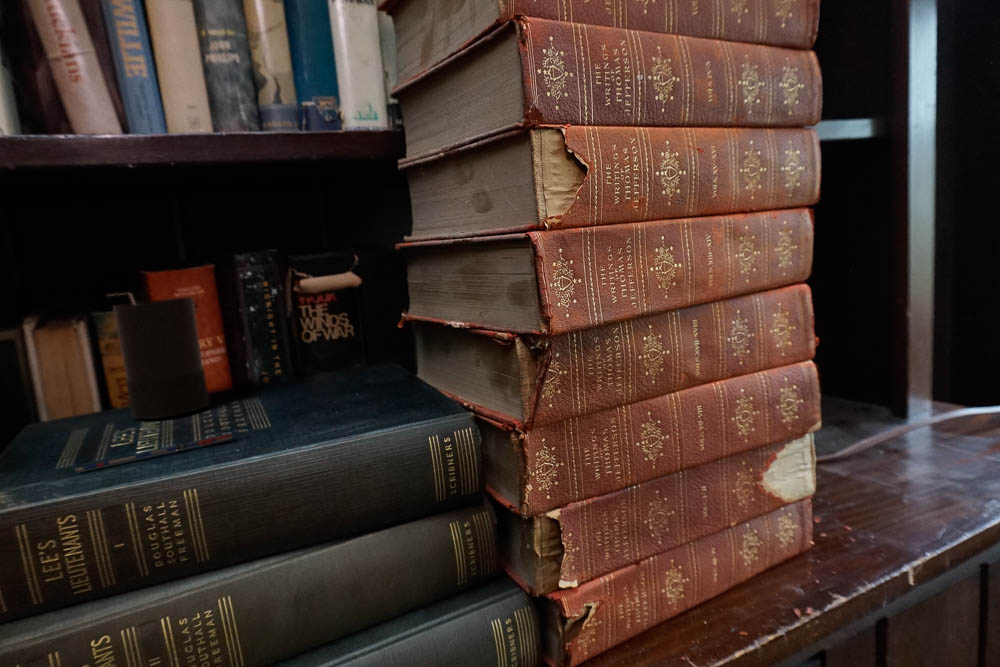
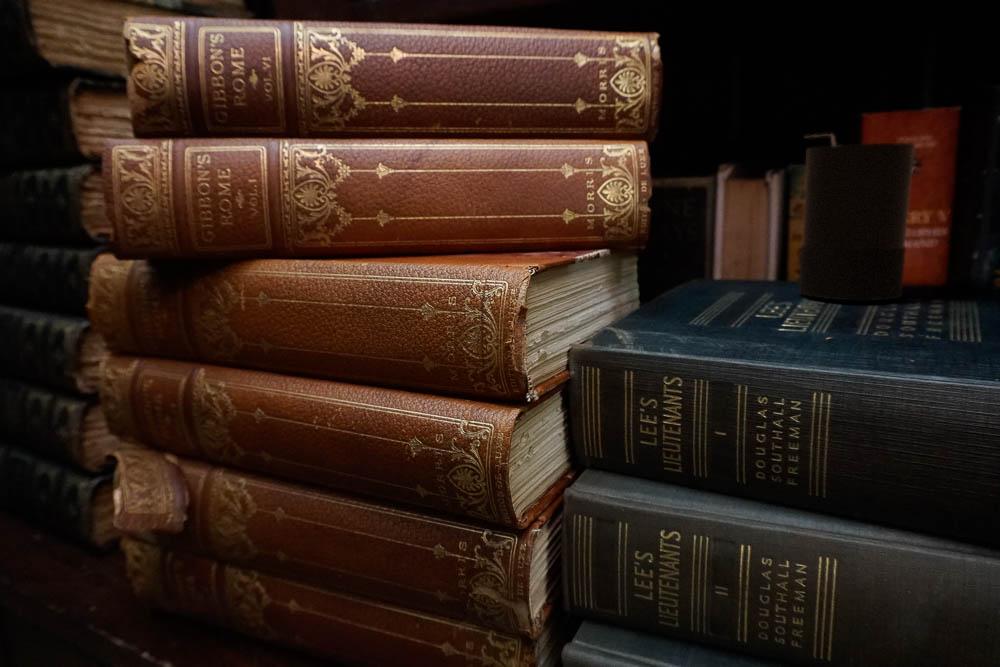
pen: present [75,435,232,472] -> none [702,327,910,345]

